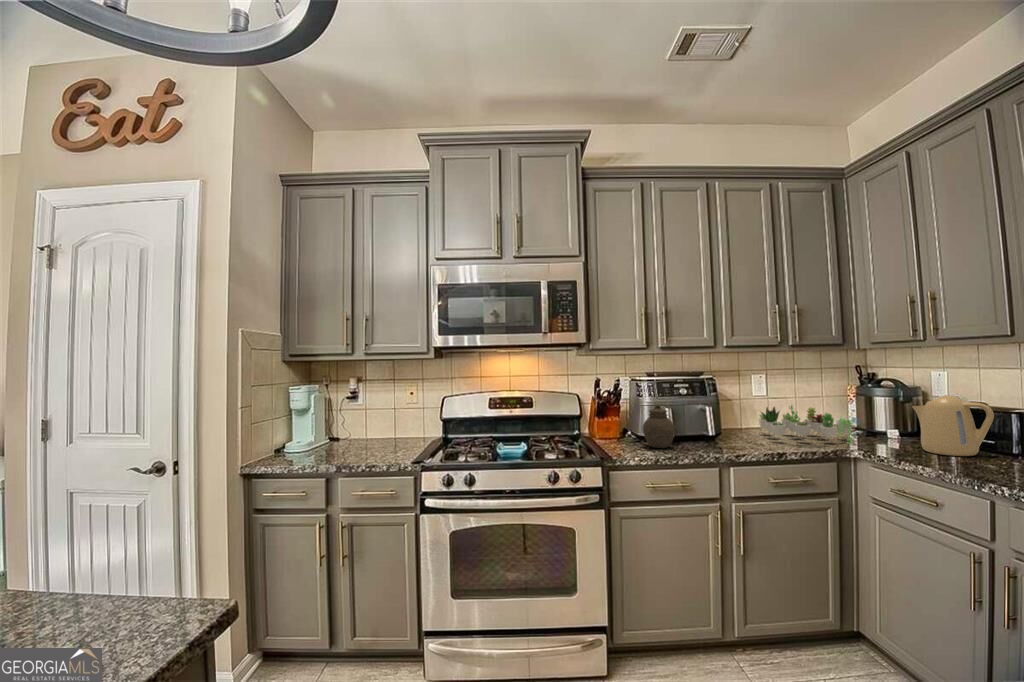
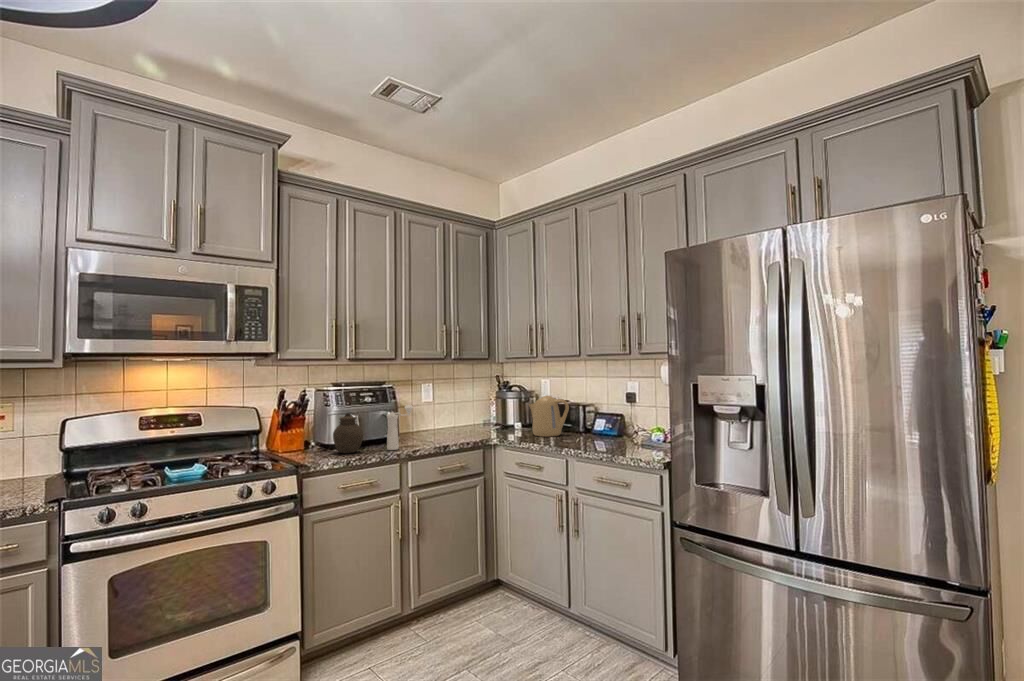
pepper mill: none [701,400,734,450] -> present [387,405,413,450]
succulent plant: present [759,406,853,444] -> none [429,406,494,436]

